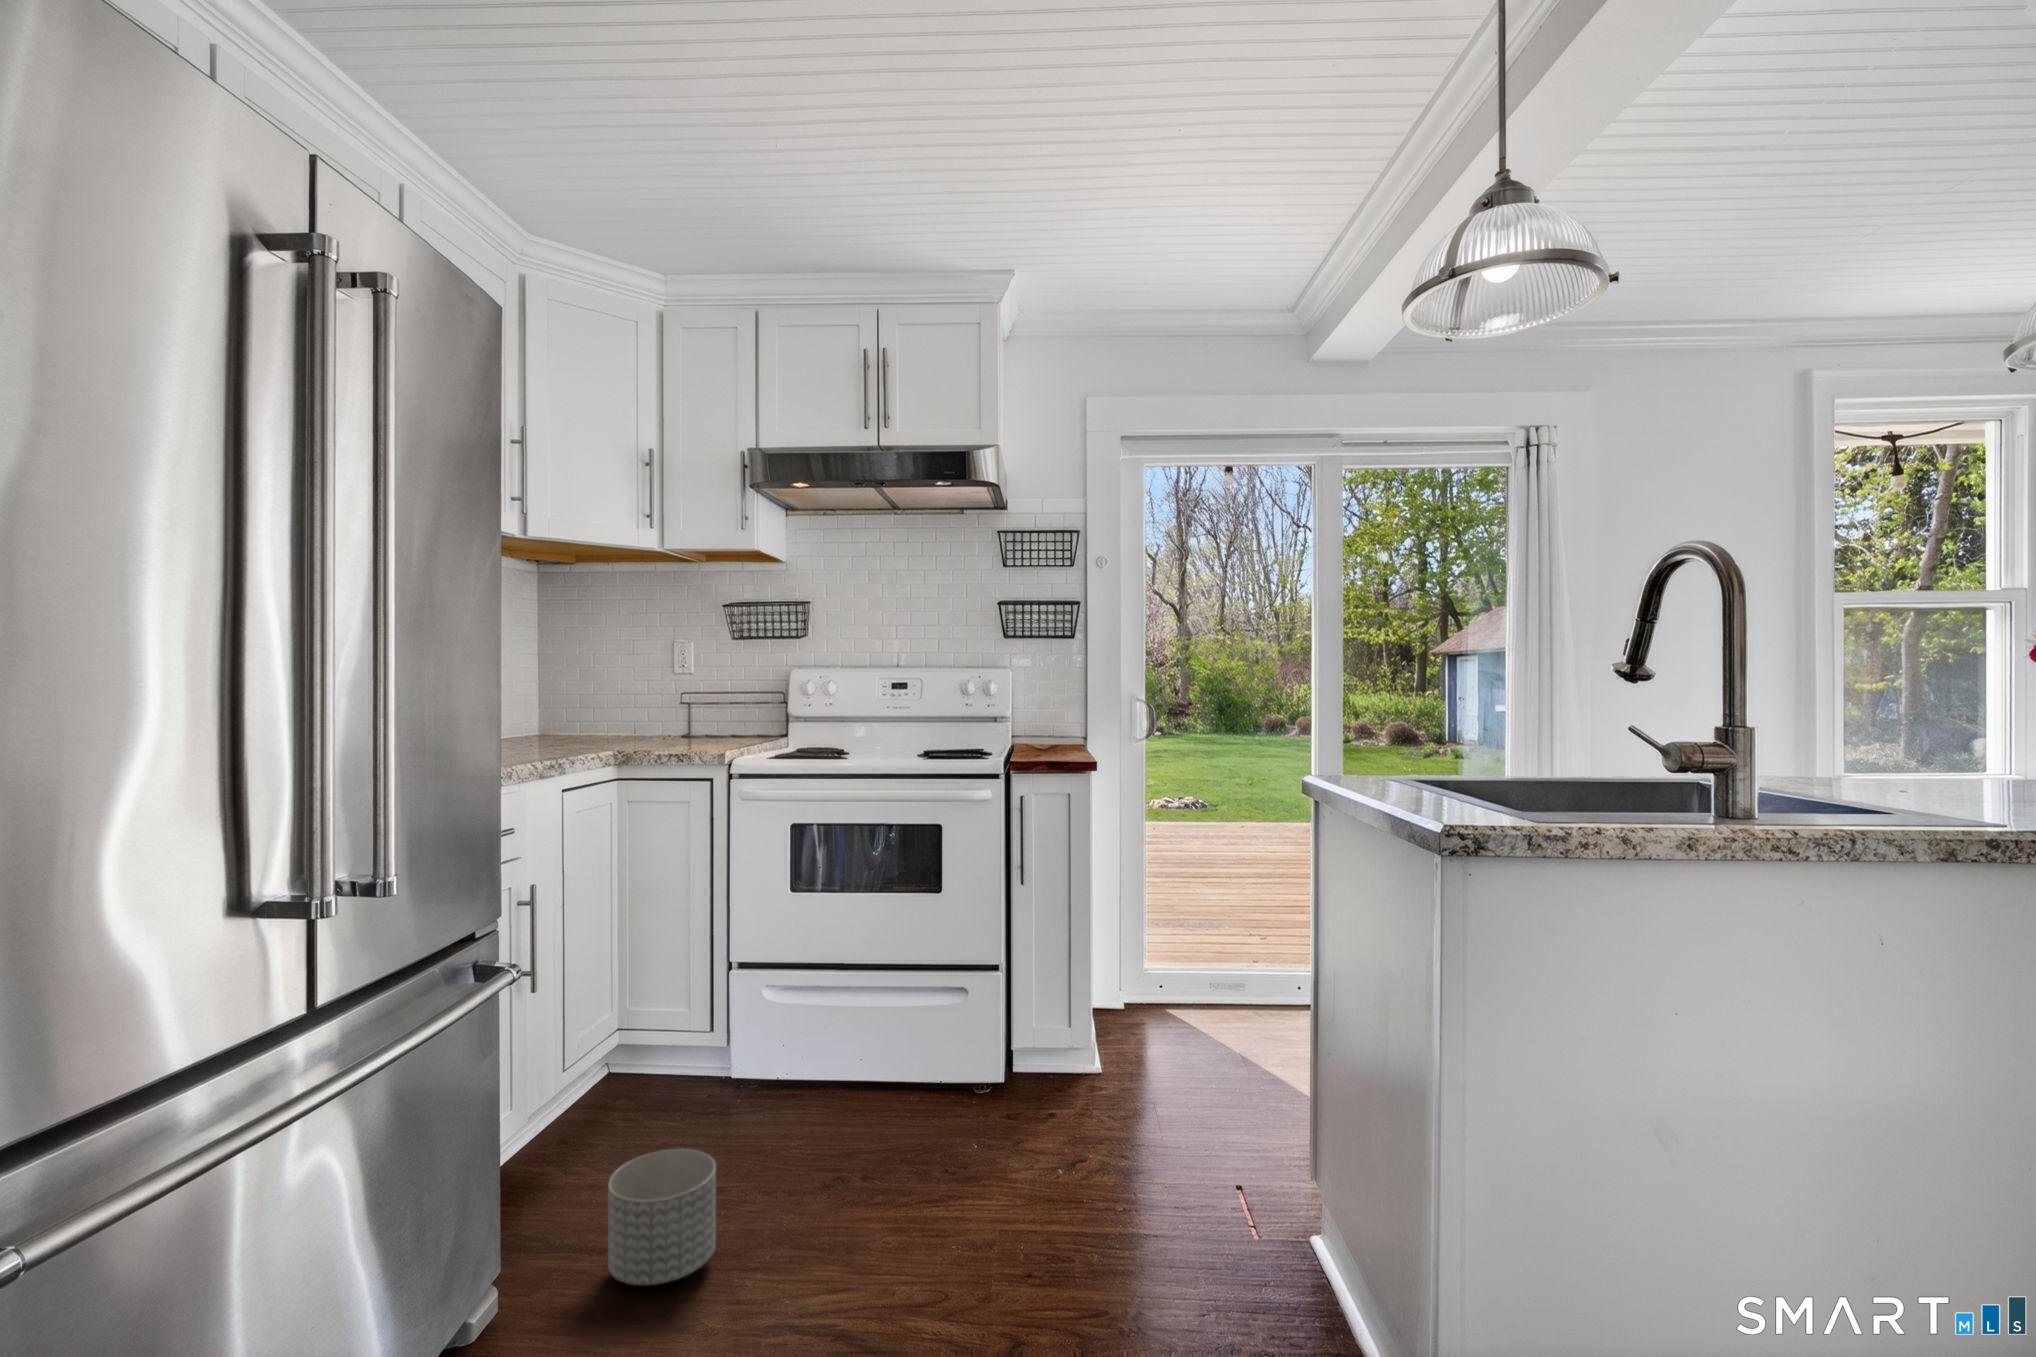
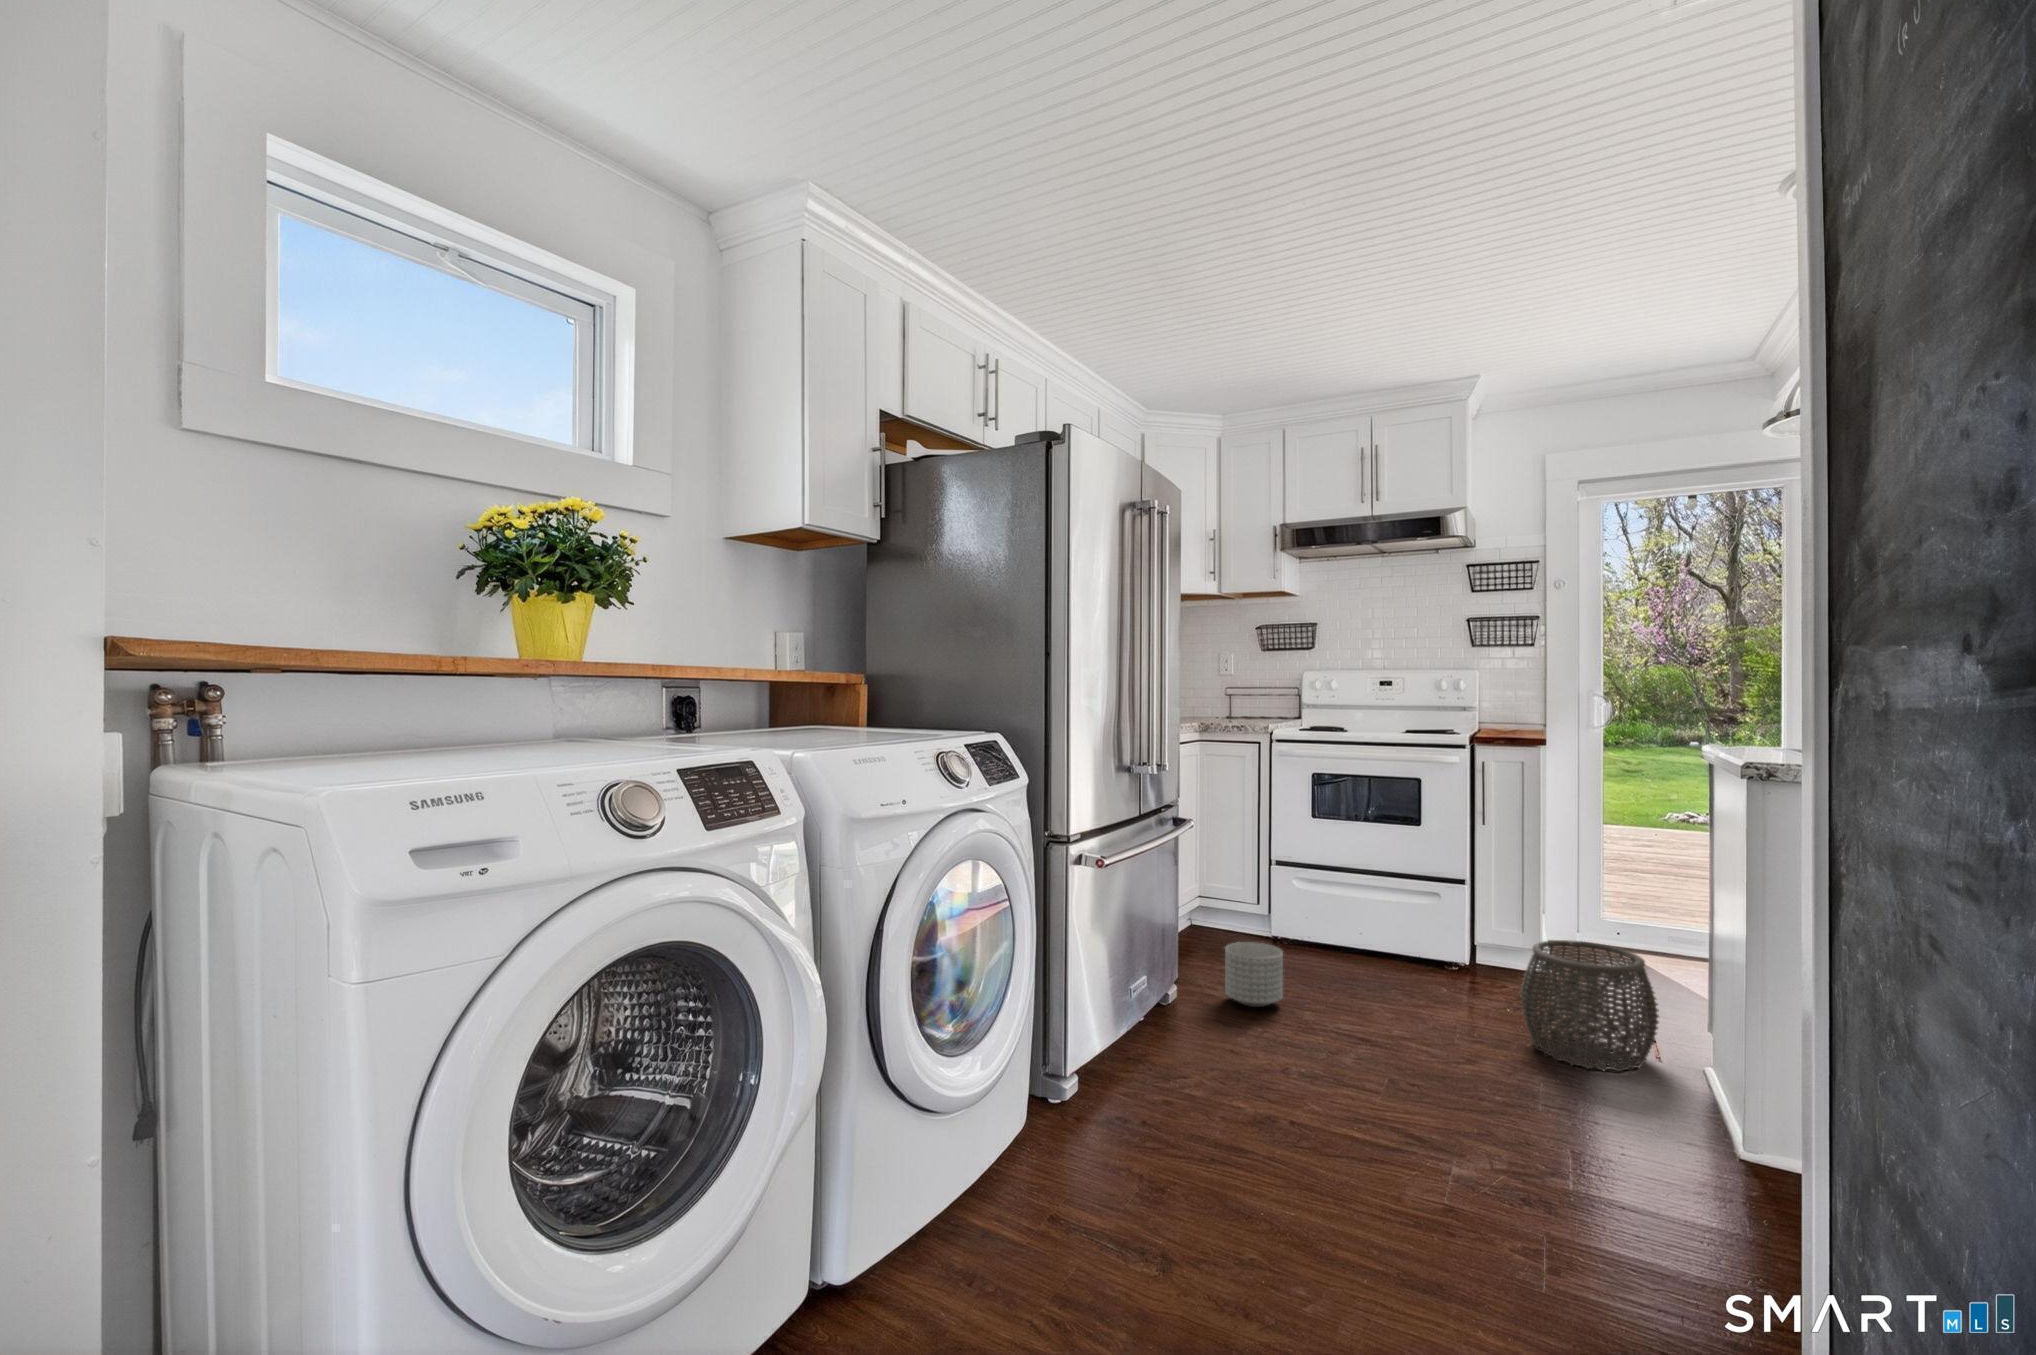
woven basket: none [1085,1075,1268,1303] -> present [1521,940,1659,1072]

